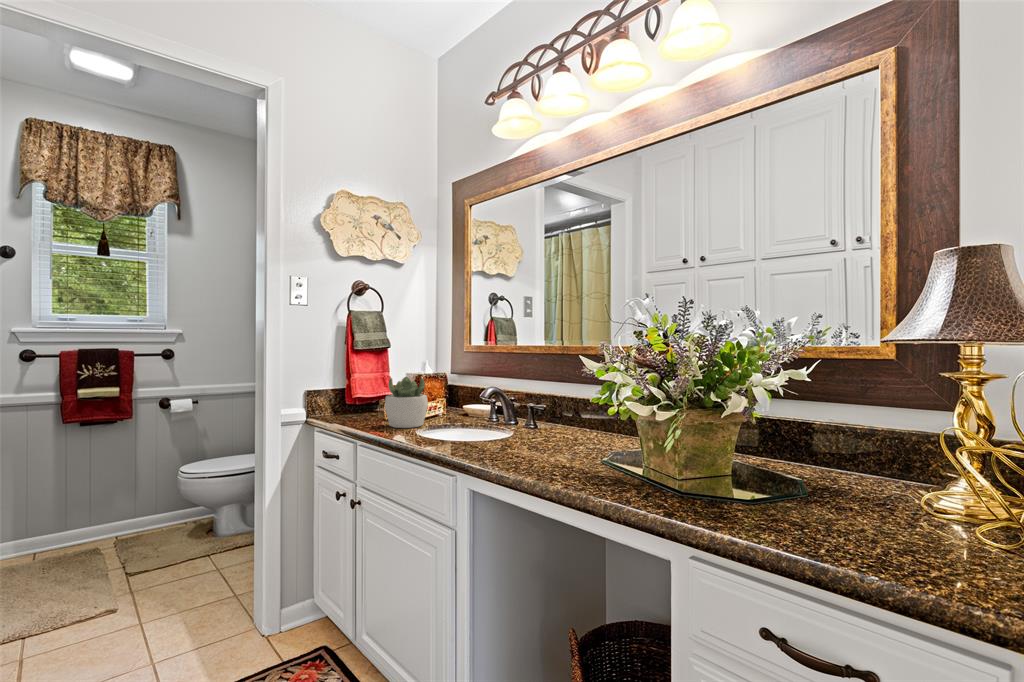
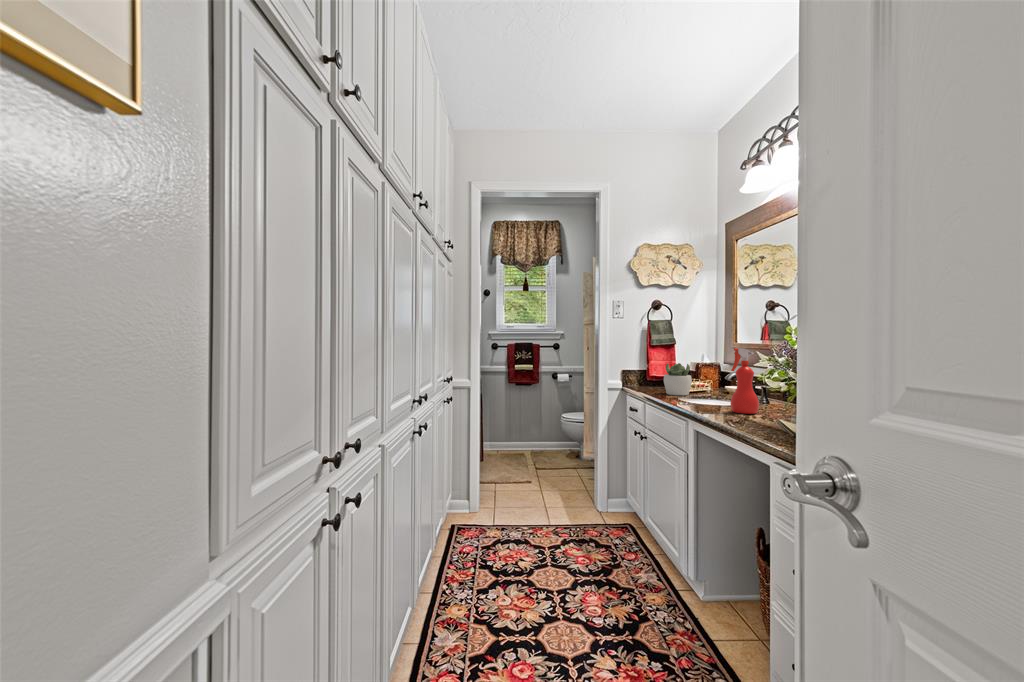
spray bottle: none [531,352,572,458] -> present [731,348,759,414]

